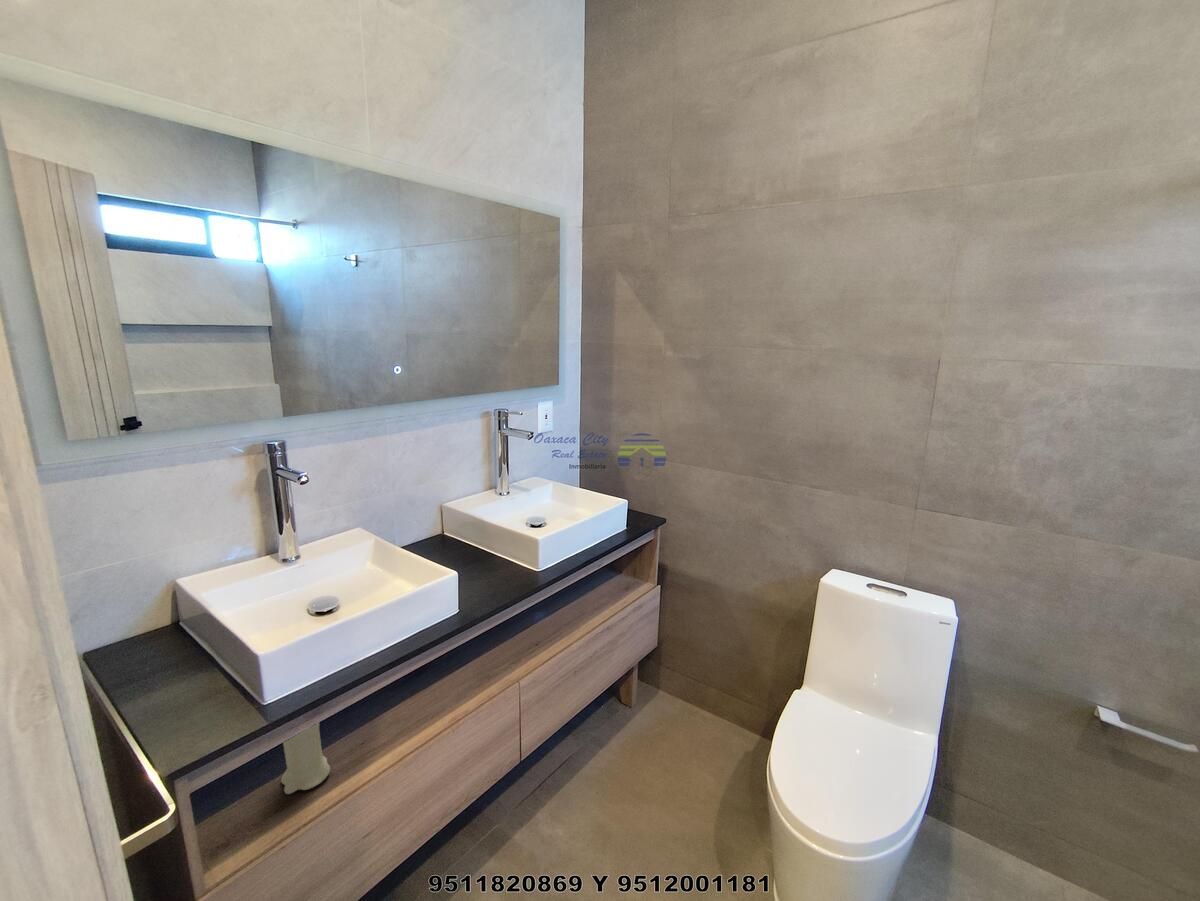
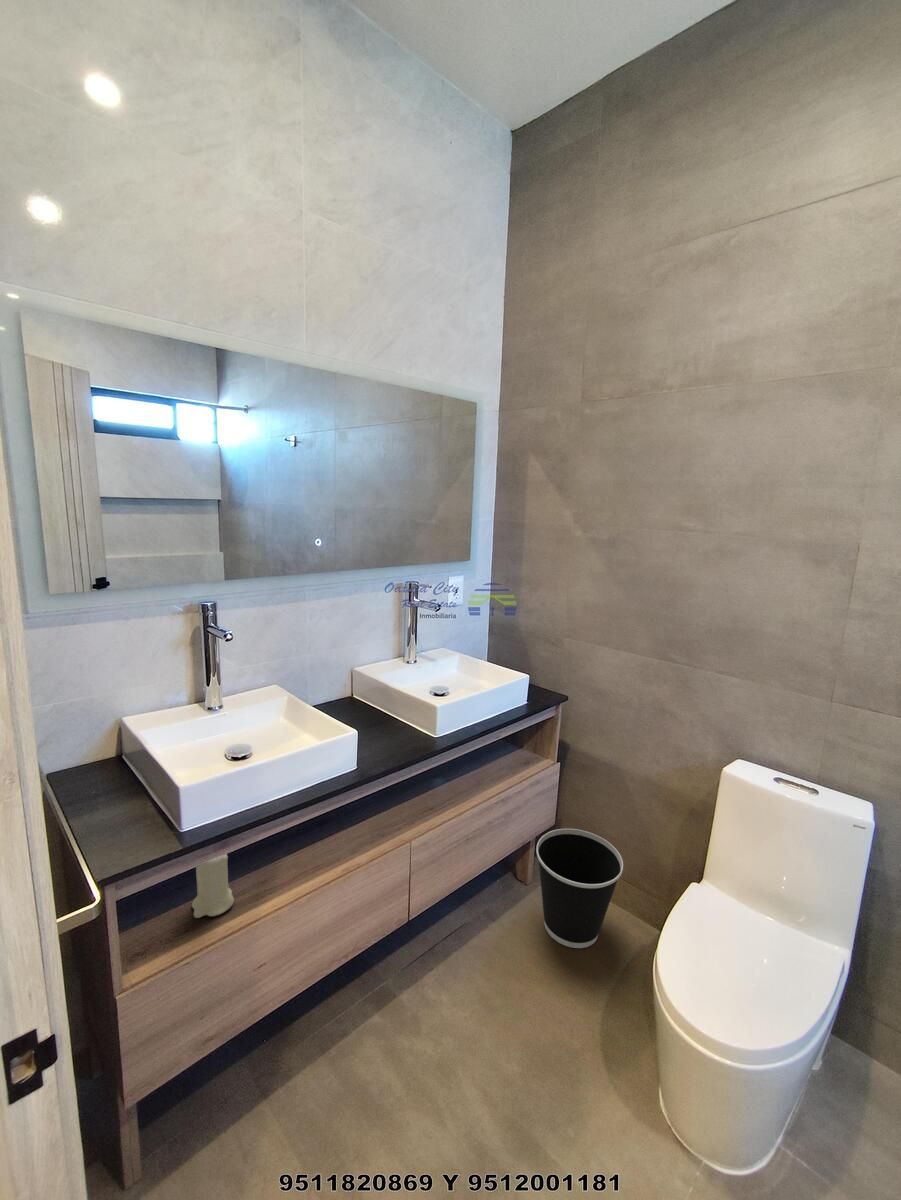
wastebasket: none [646,648,732,764] -> present [536,829,623,948]

